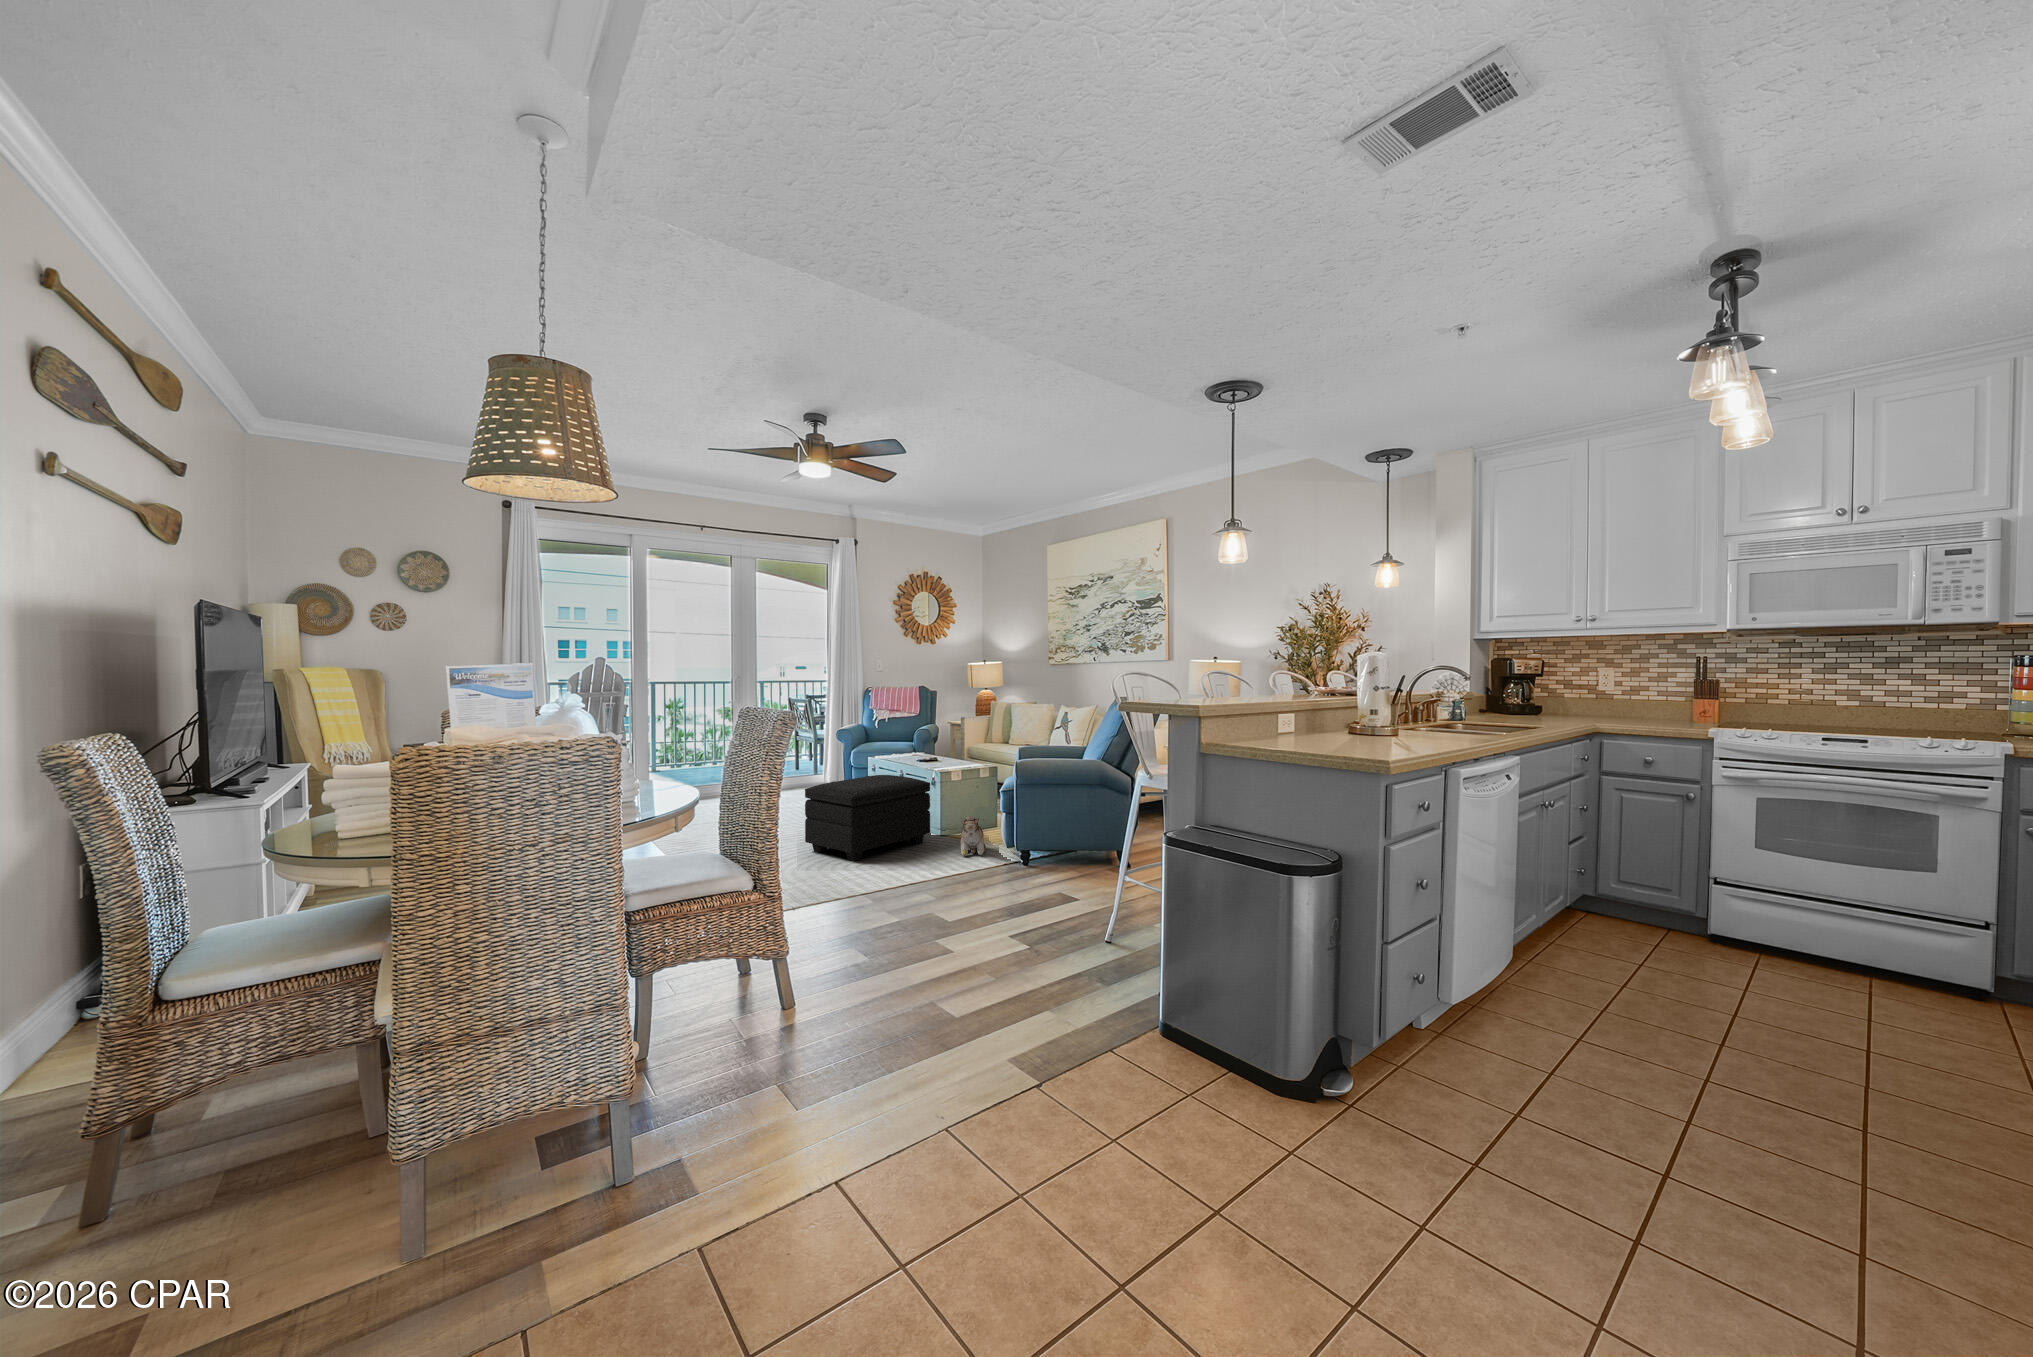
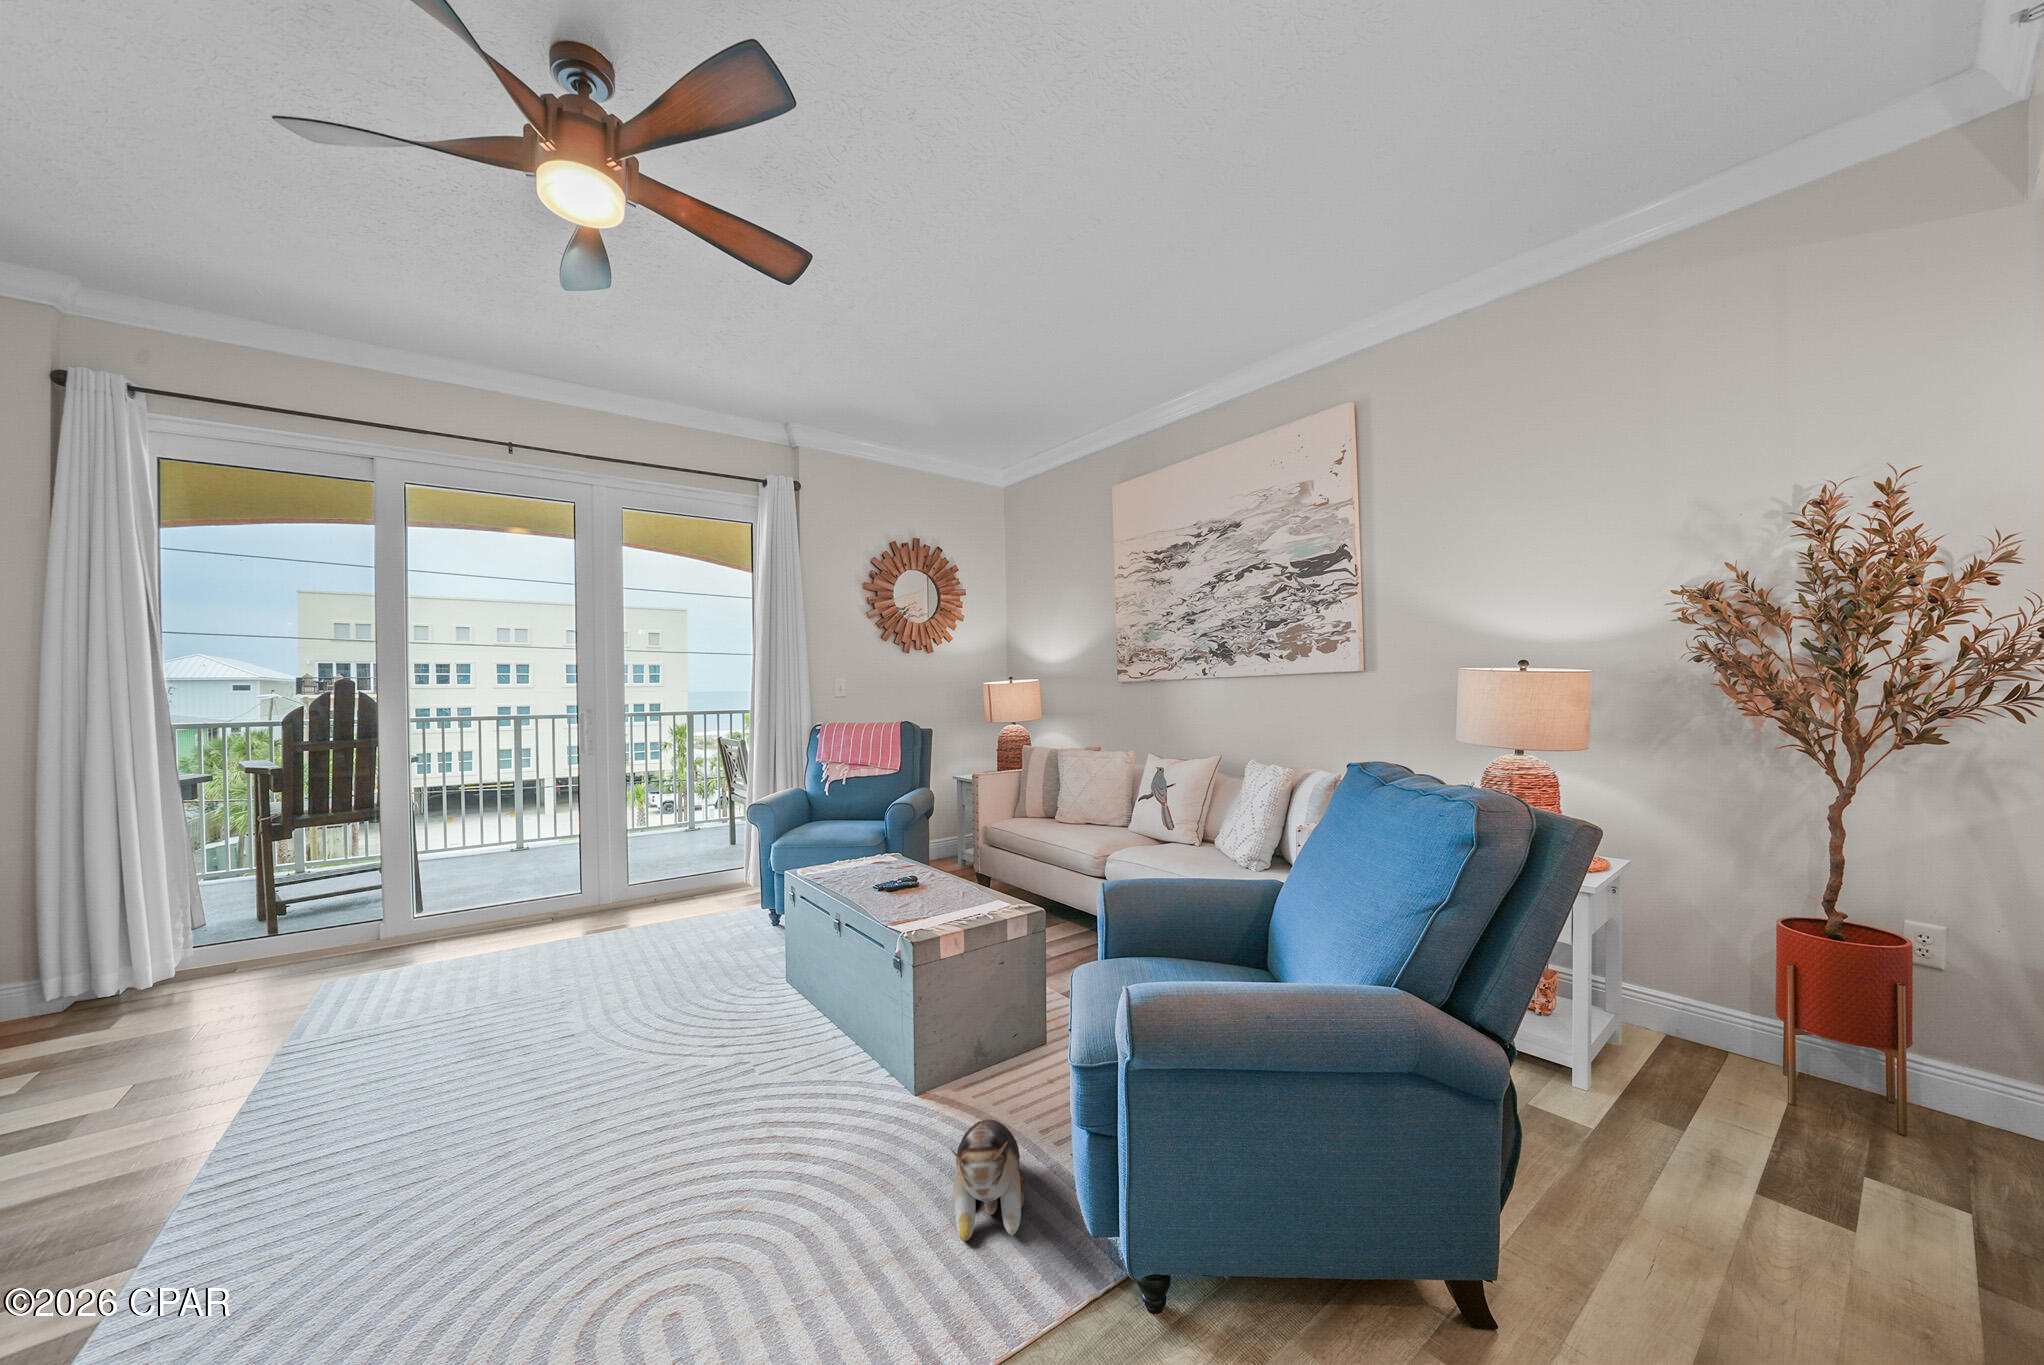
footstool: present [805,775,930,861] -> none [529,943,882,1273]

